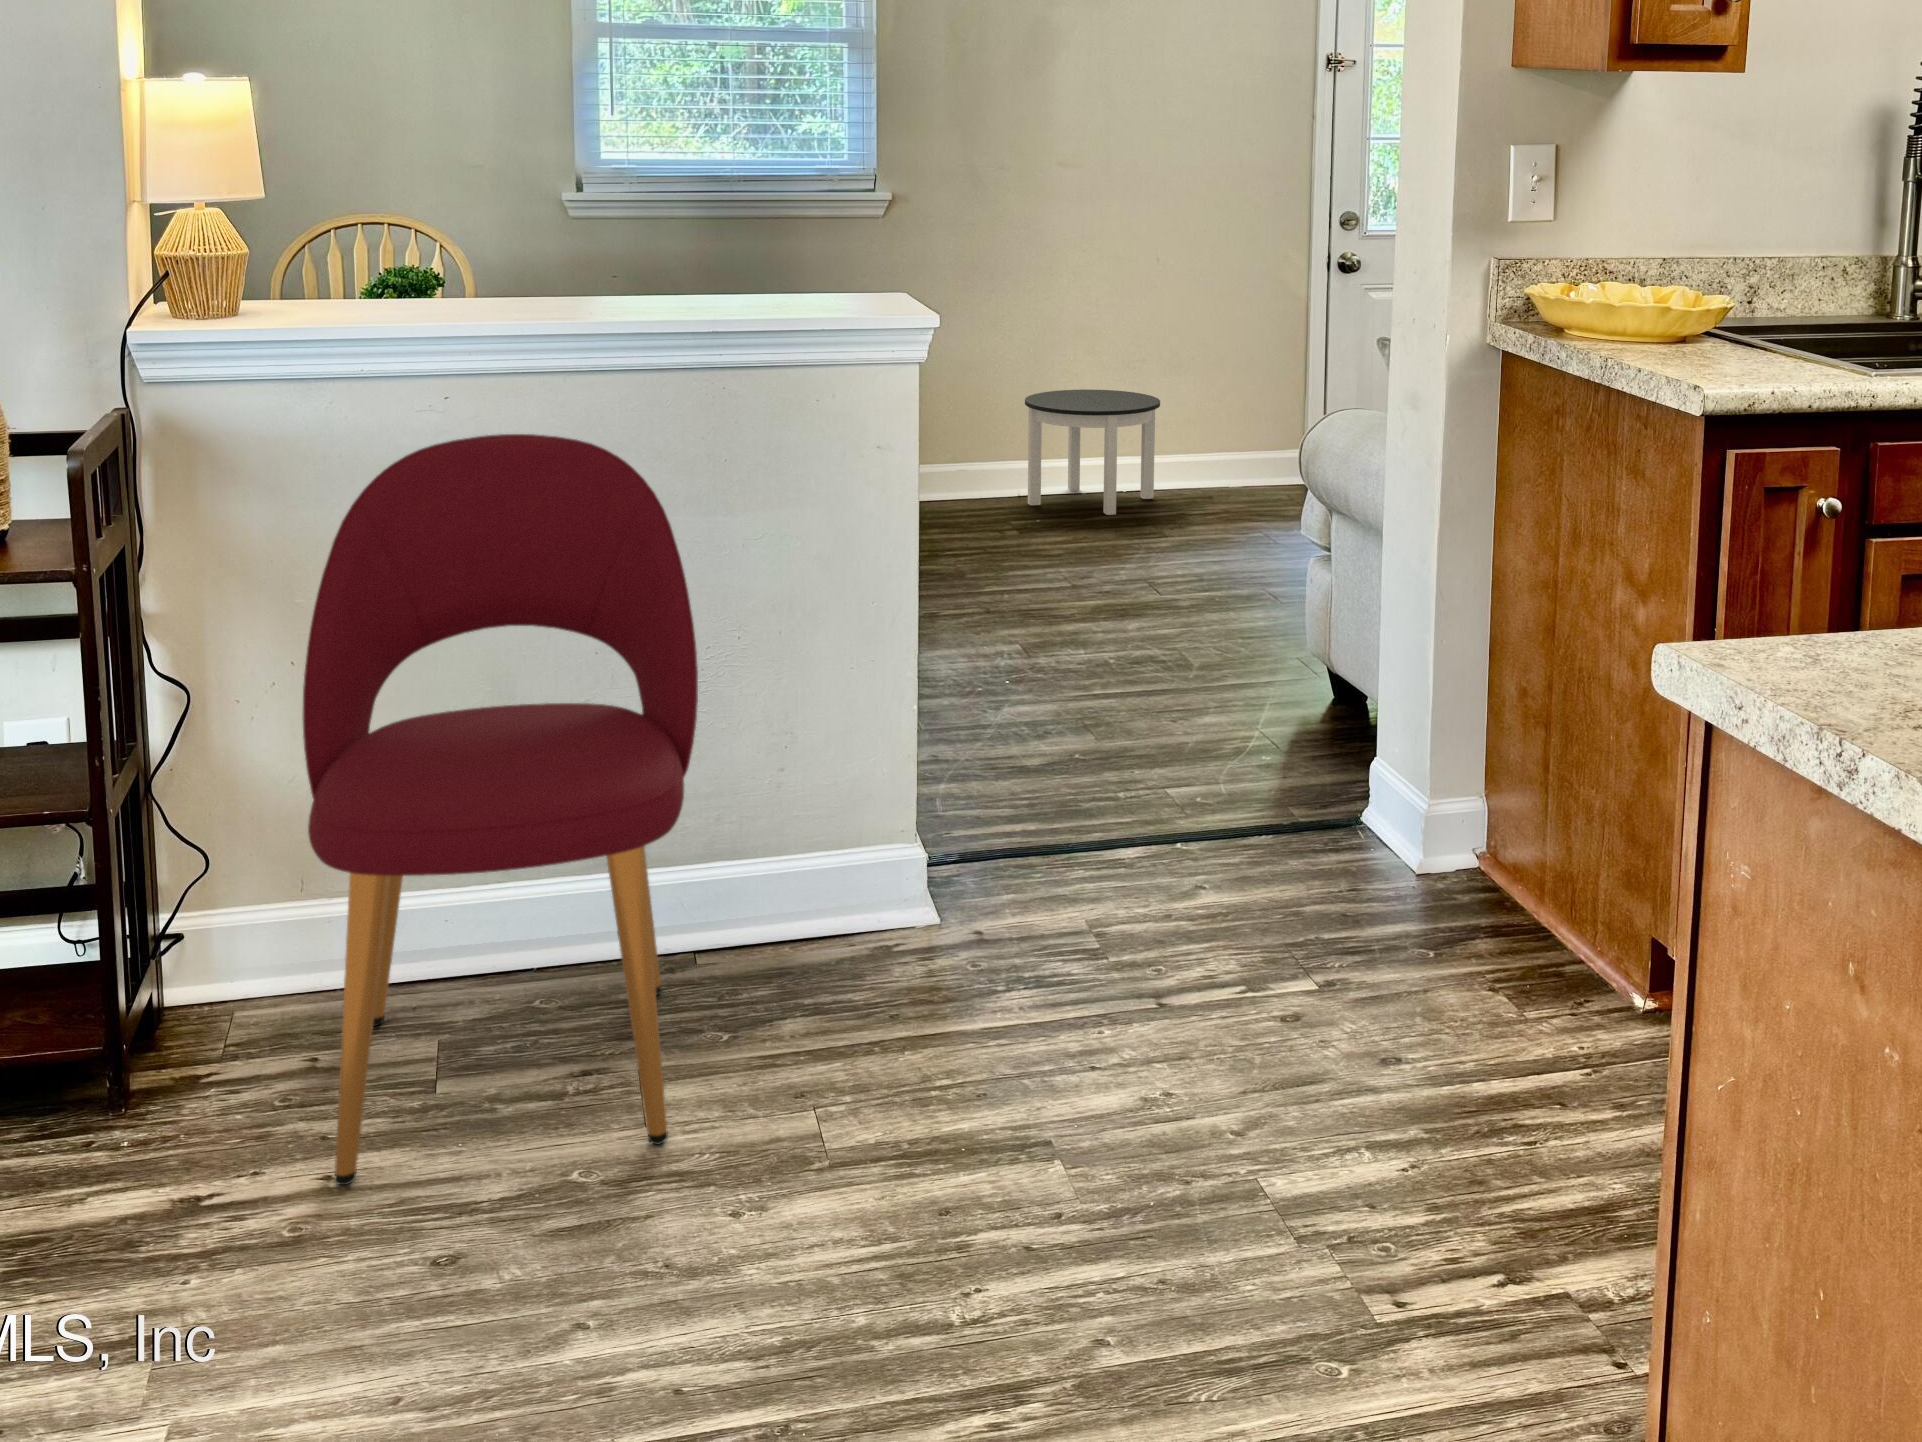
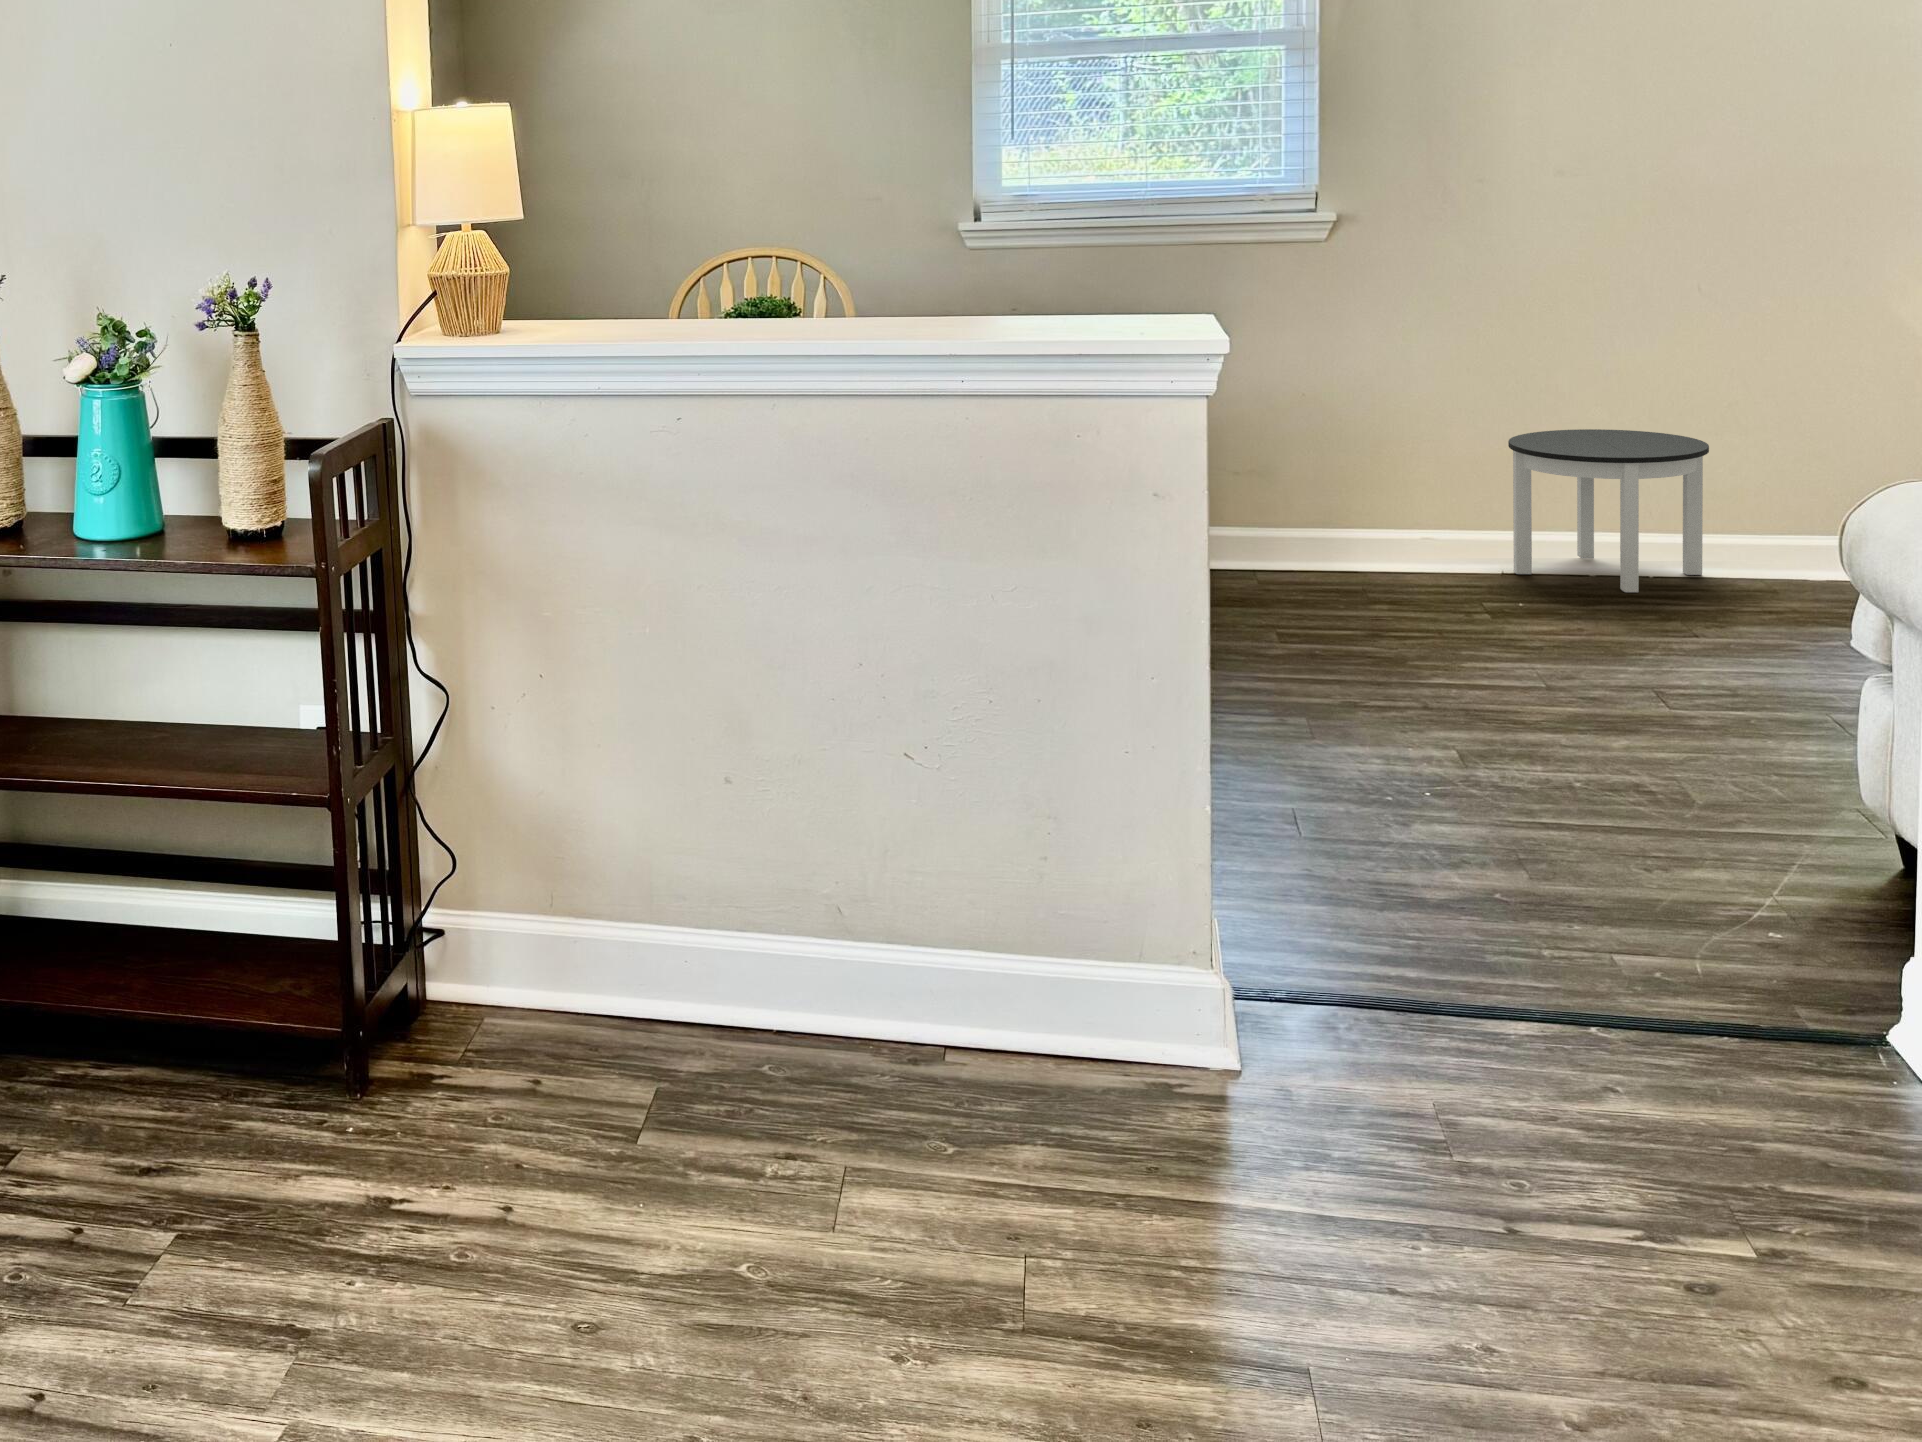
dining chair: present [303,434,698,1185] -> none [491,458,910,1254]

